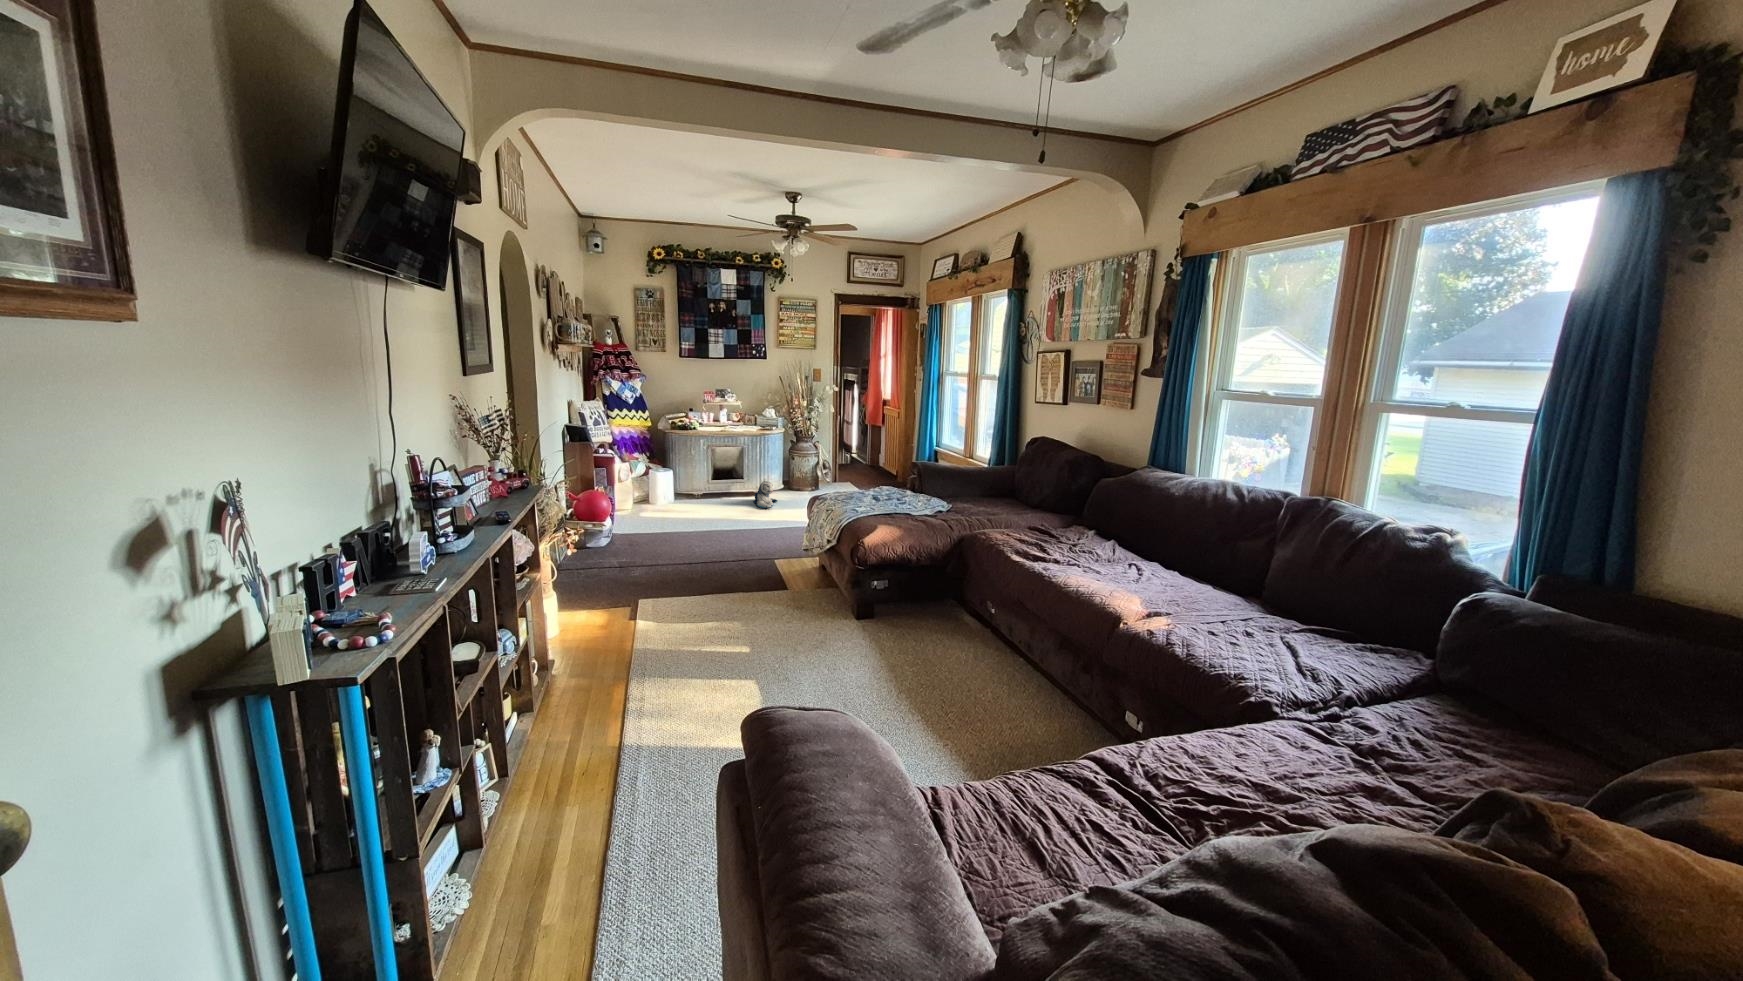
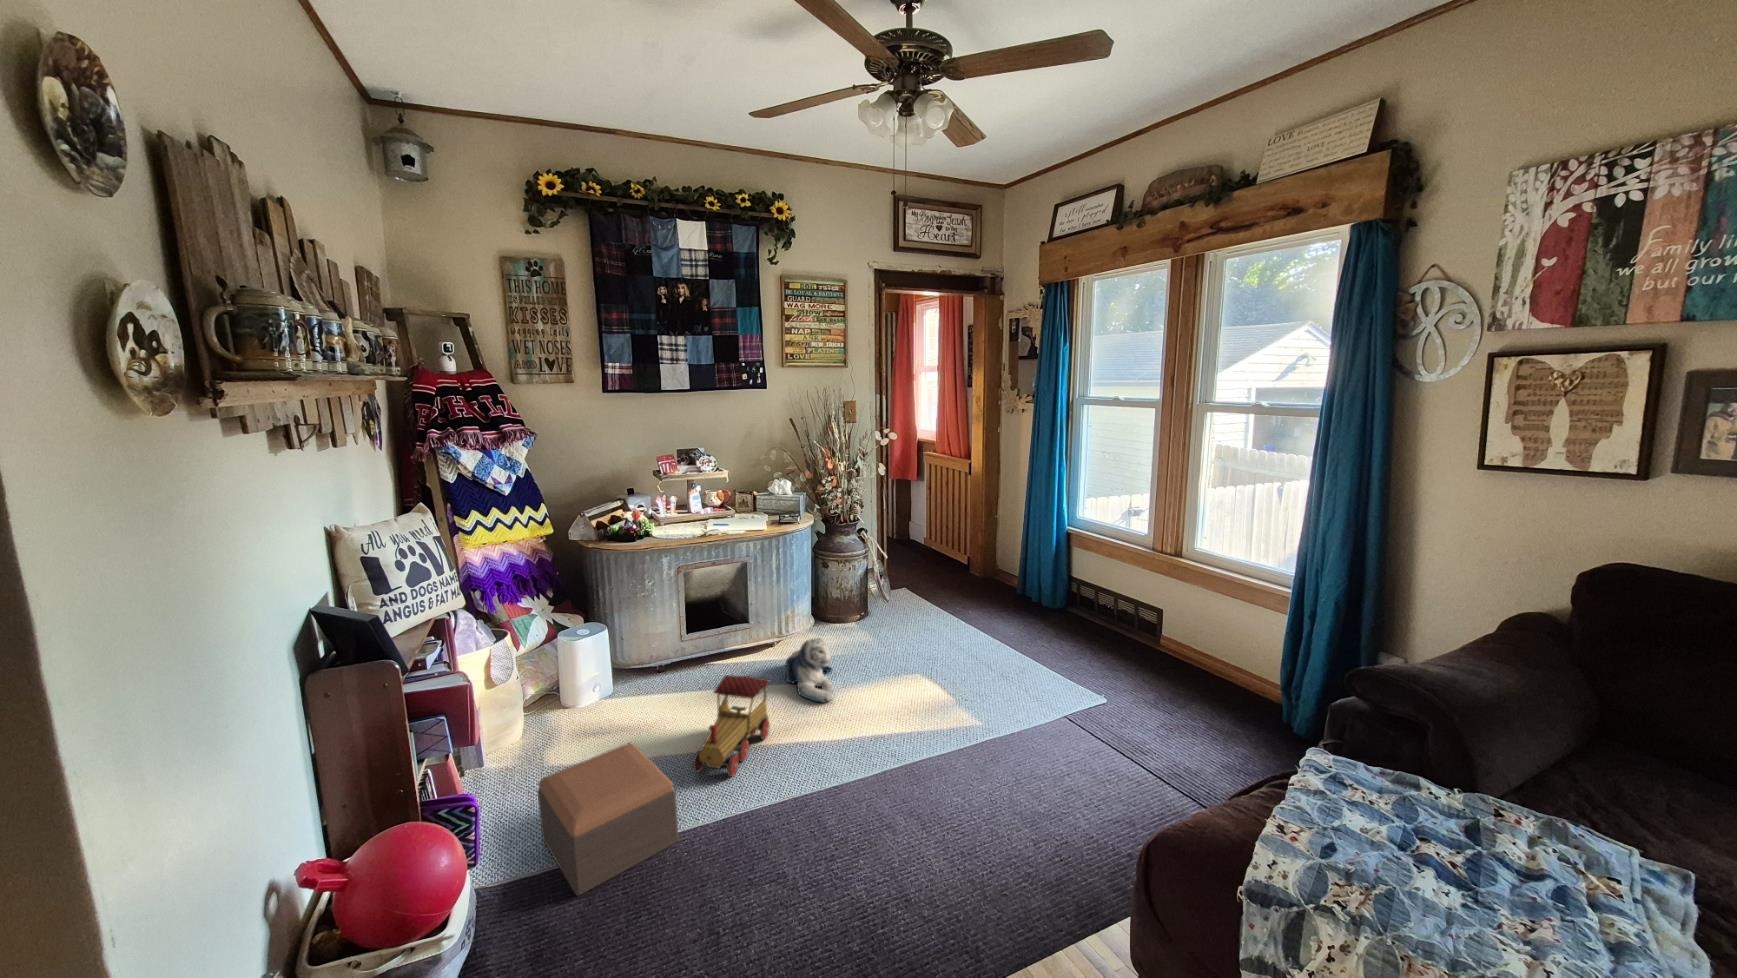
toy train: none [699,487,739,521] -> present [693,675,771,777]
footstool: none [638,497,688,535] -> present [537,743,679,895]

